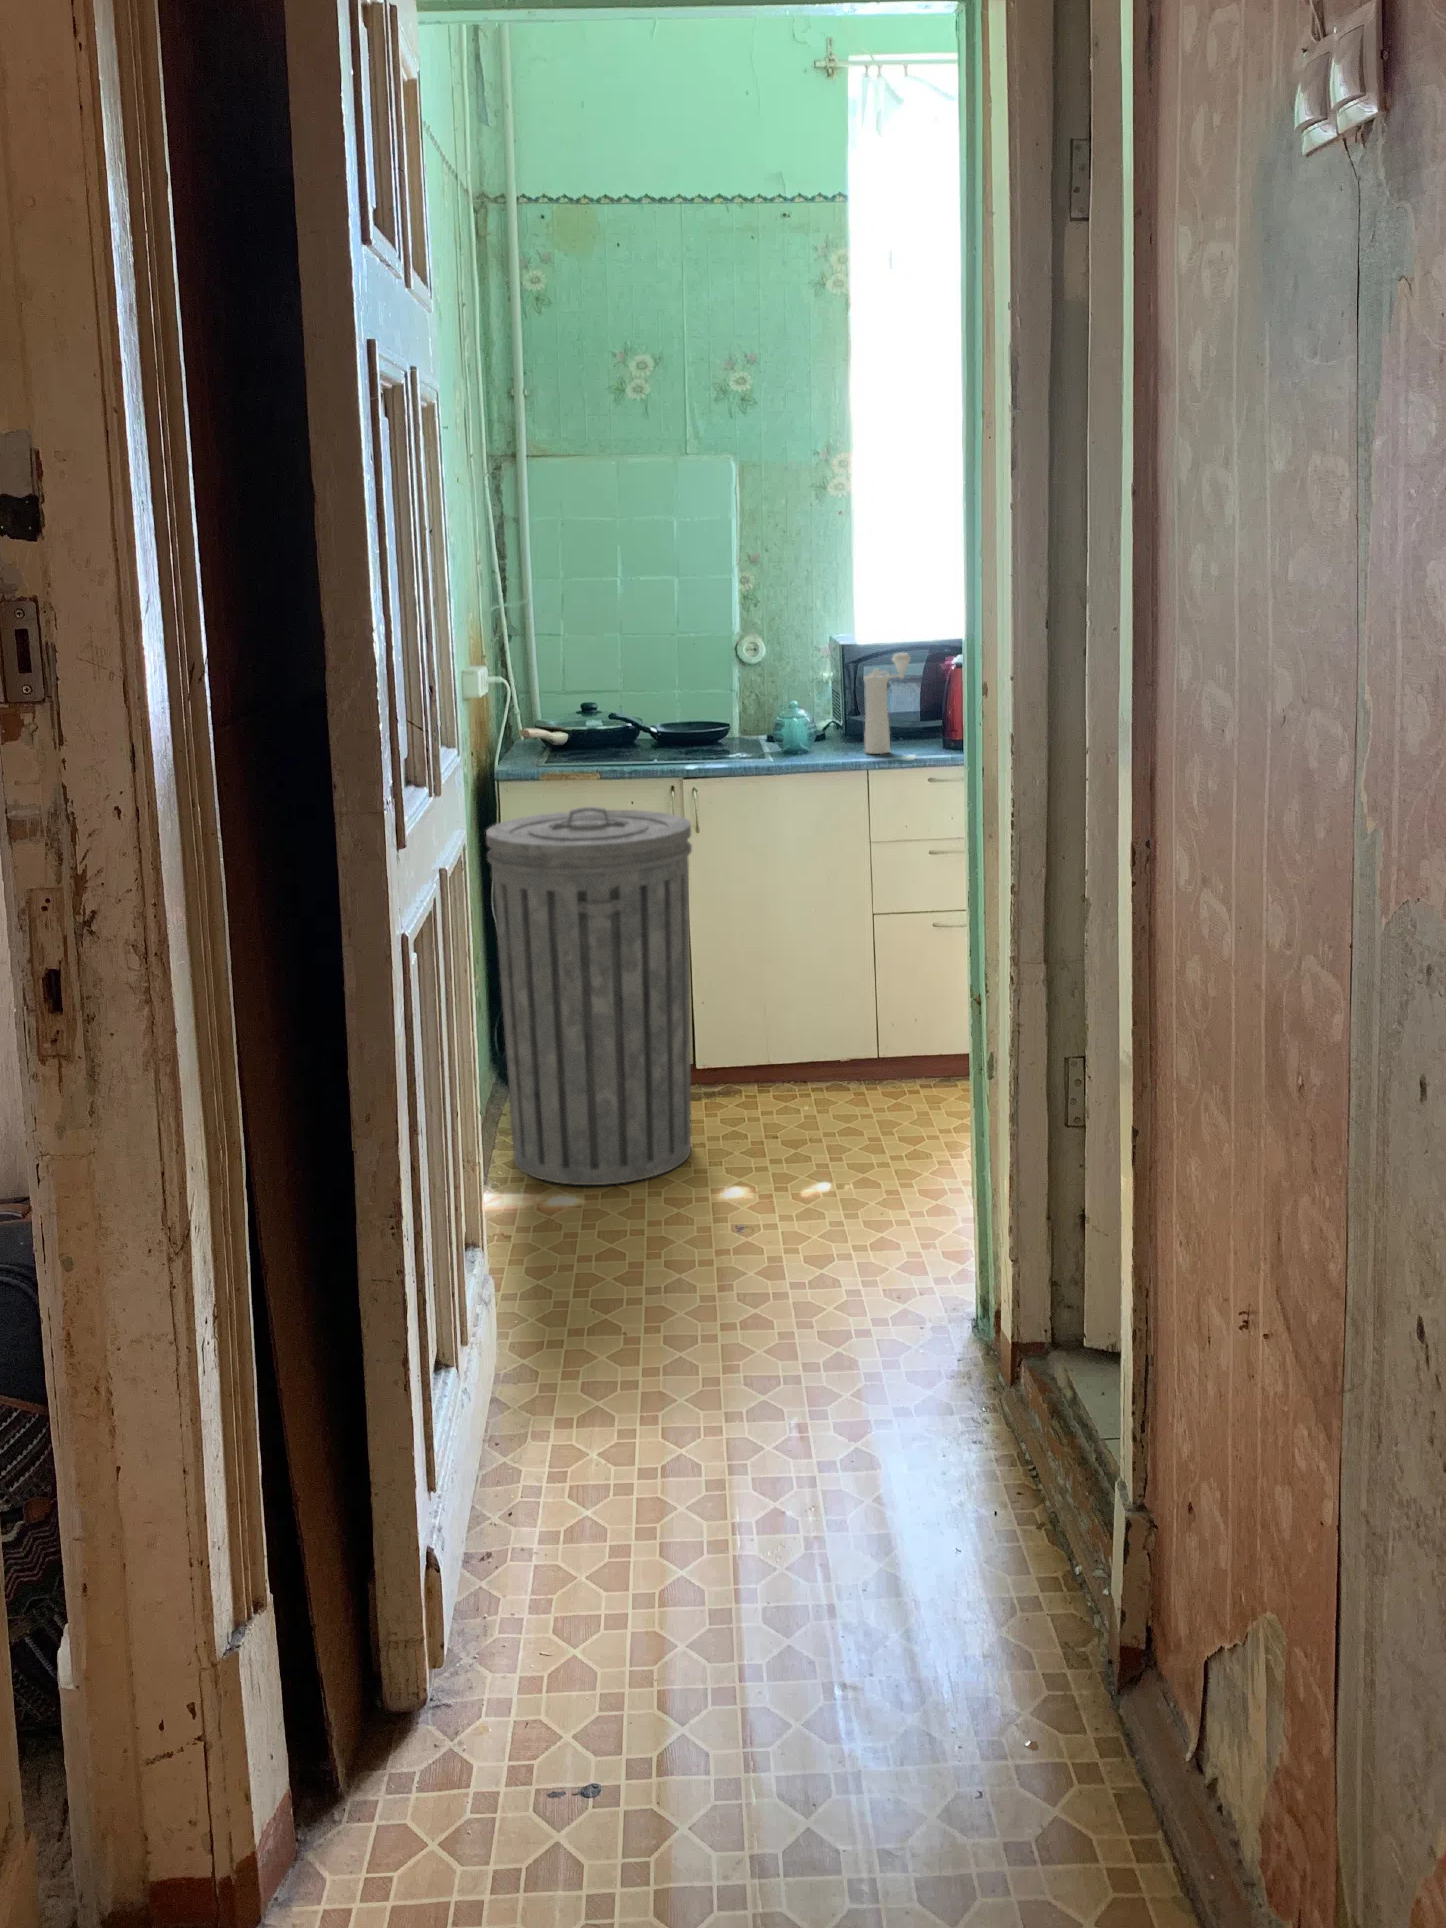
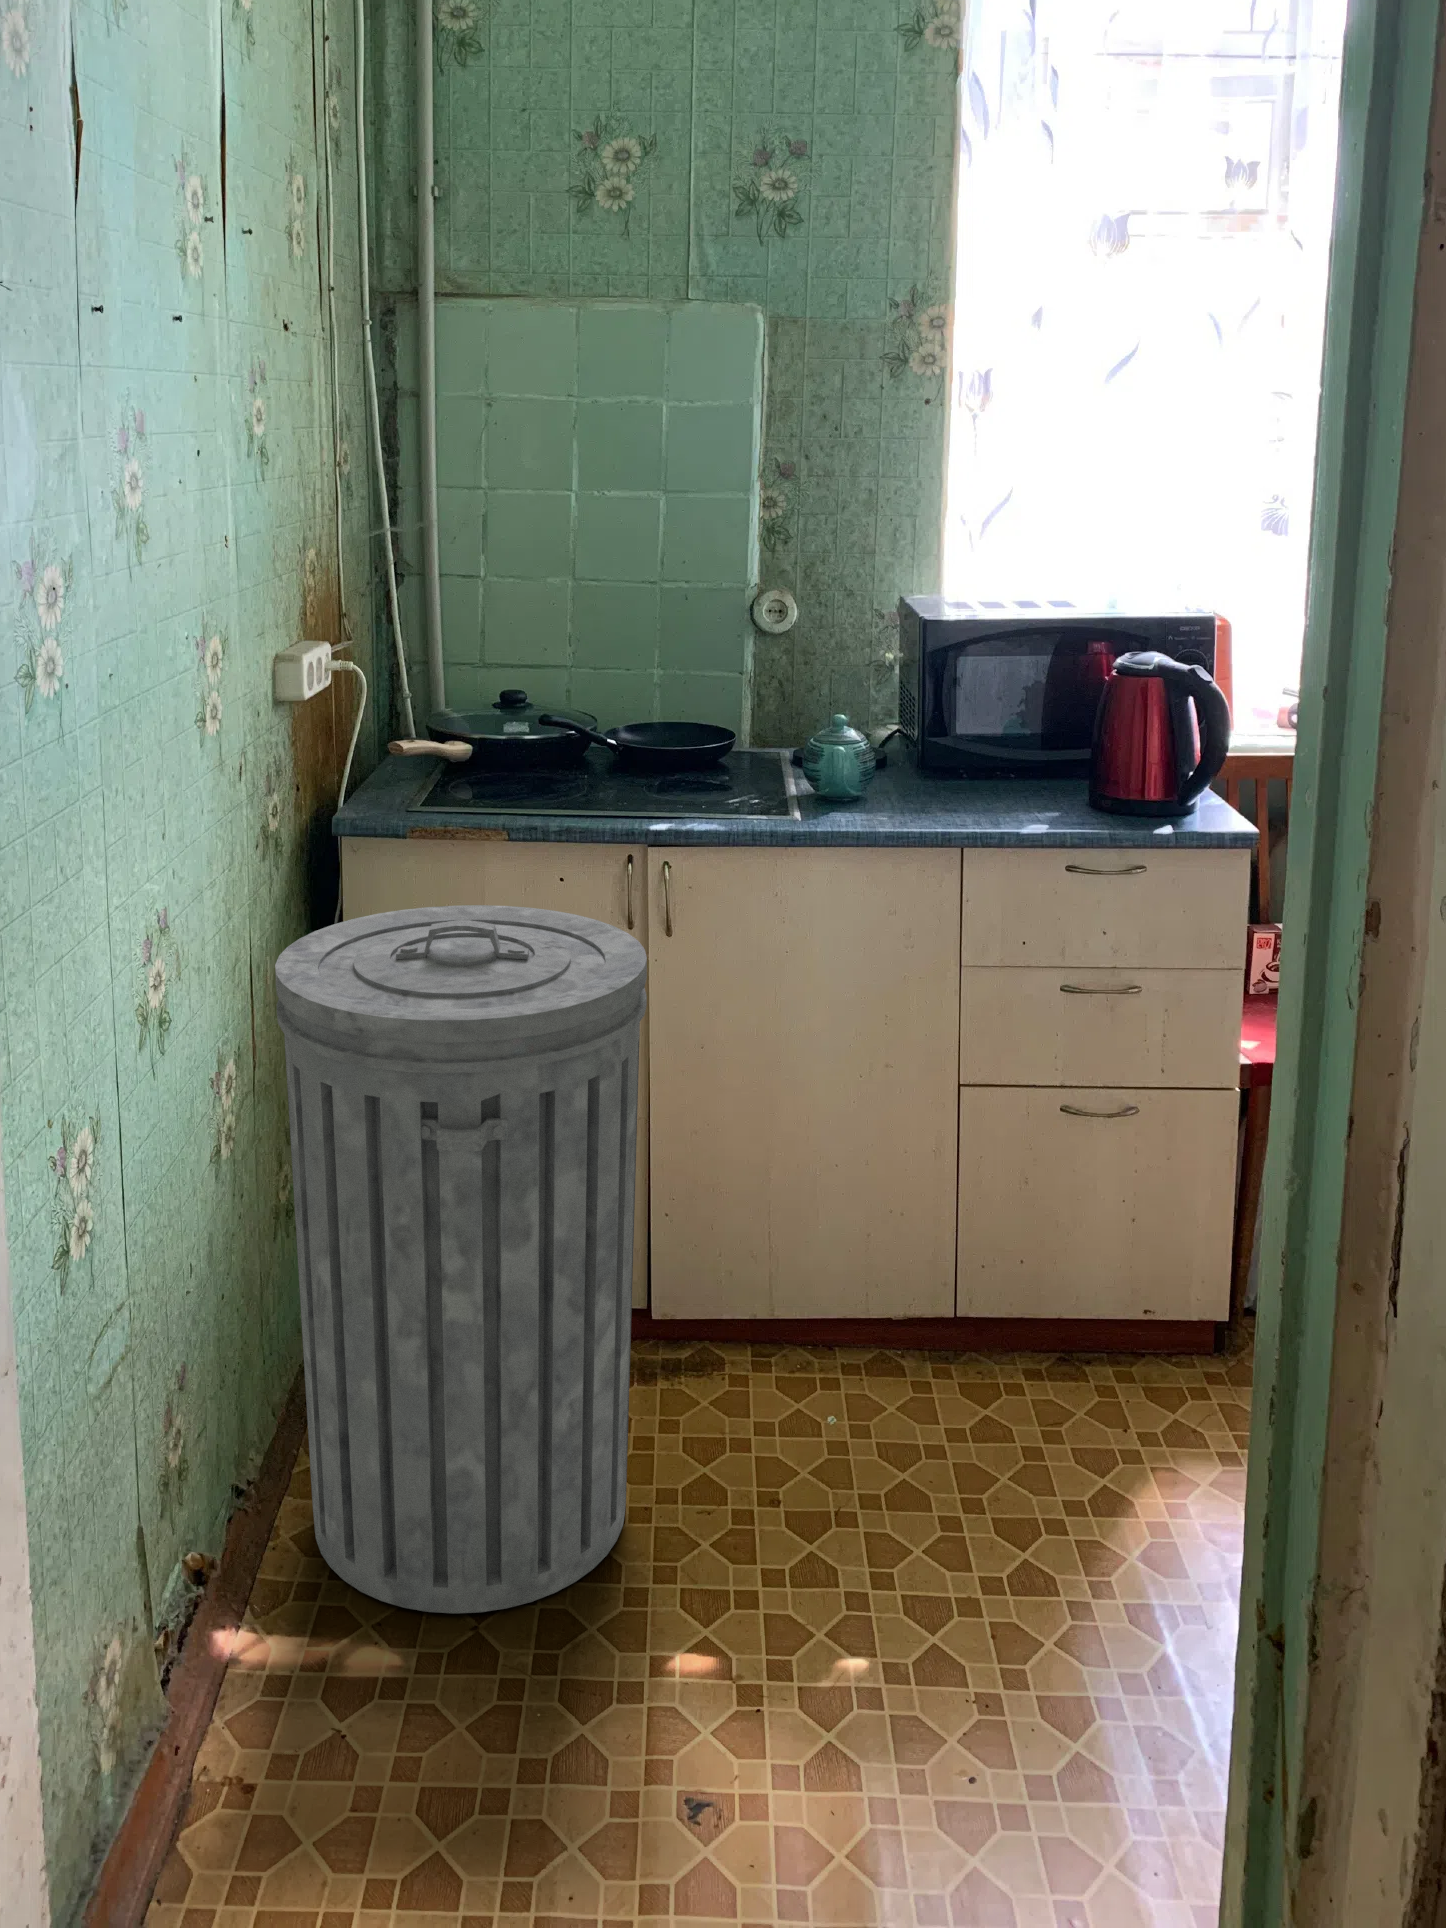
pepper mill: present [864,654,911,754] -> none [957,645,1041,817]

